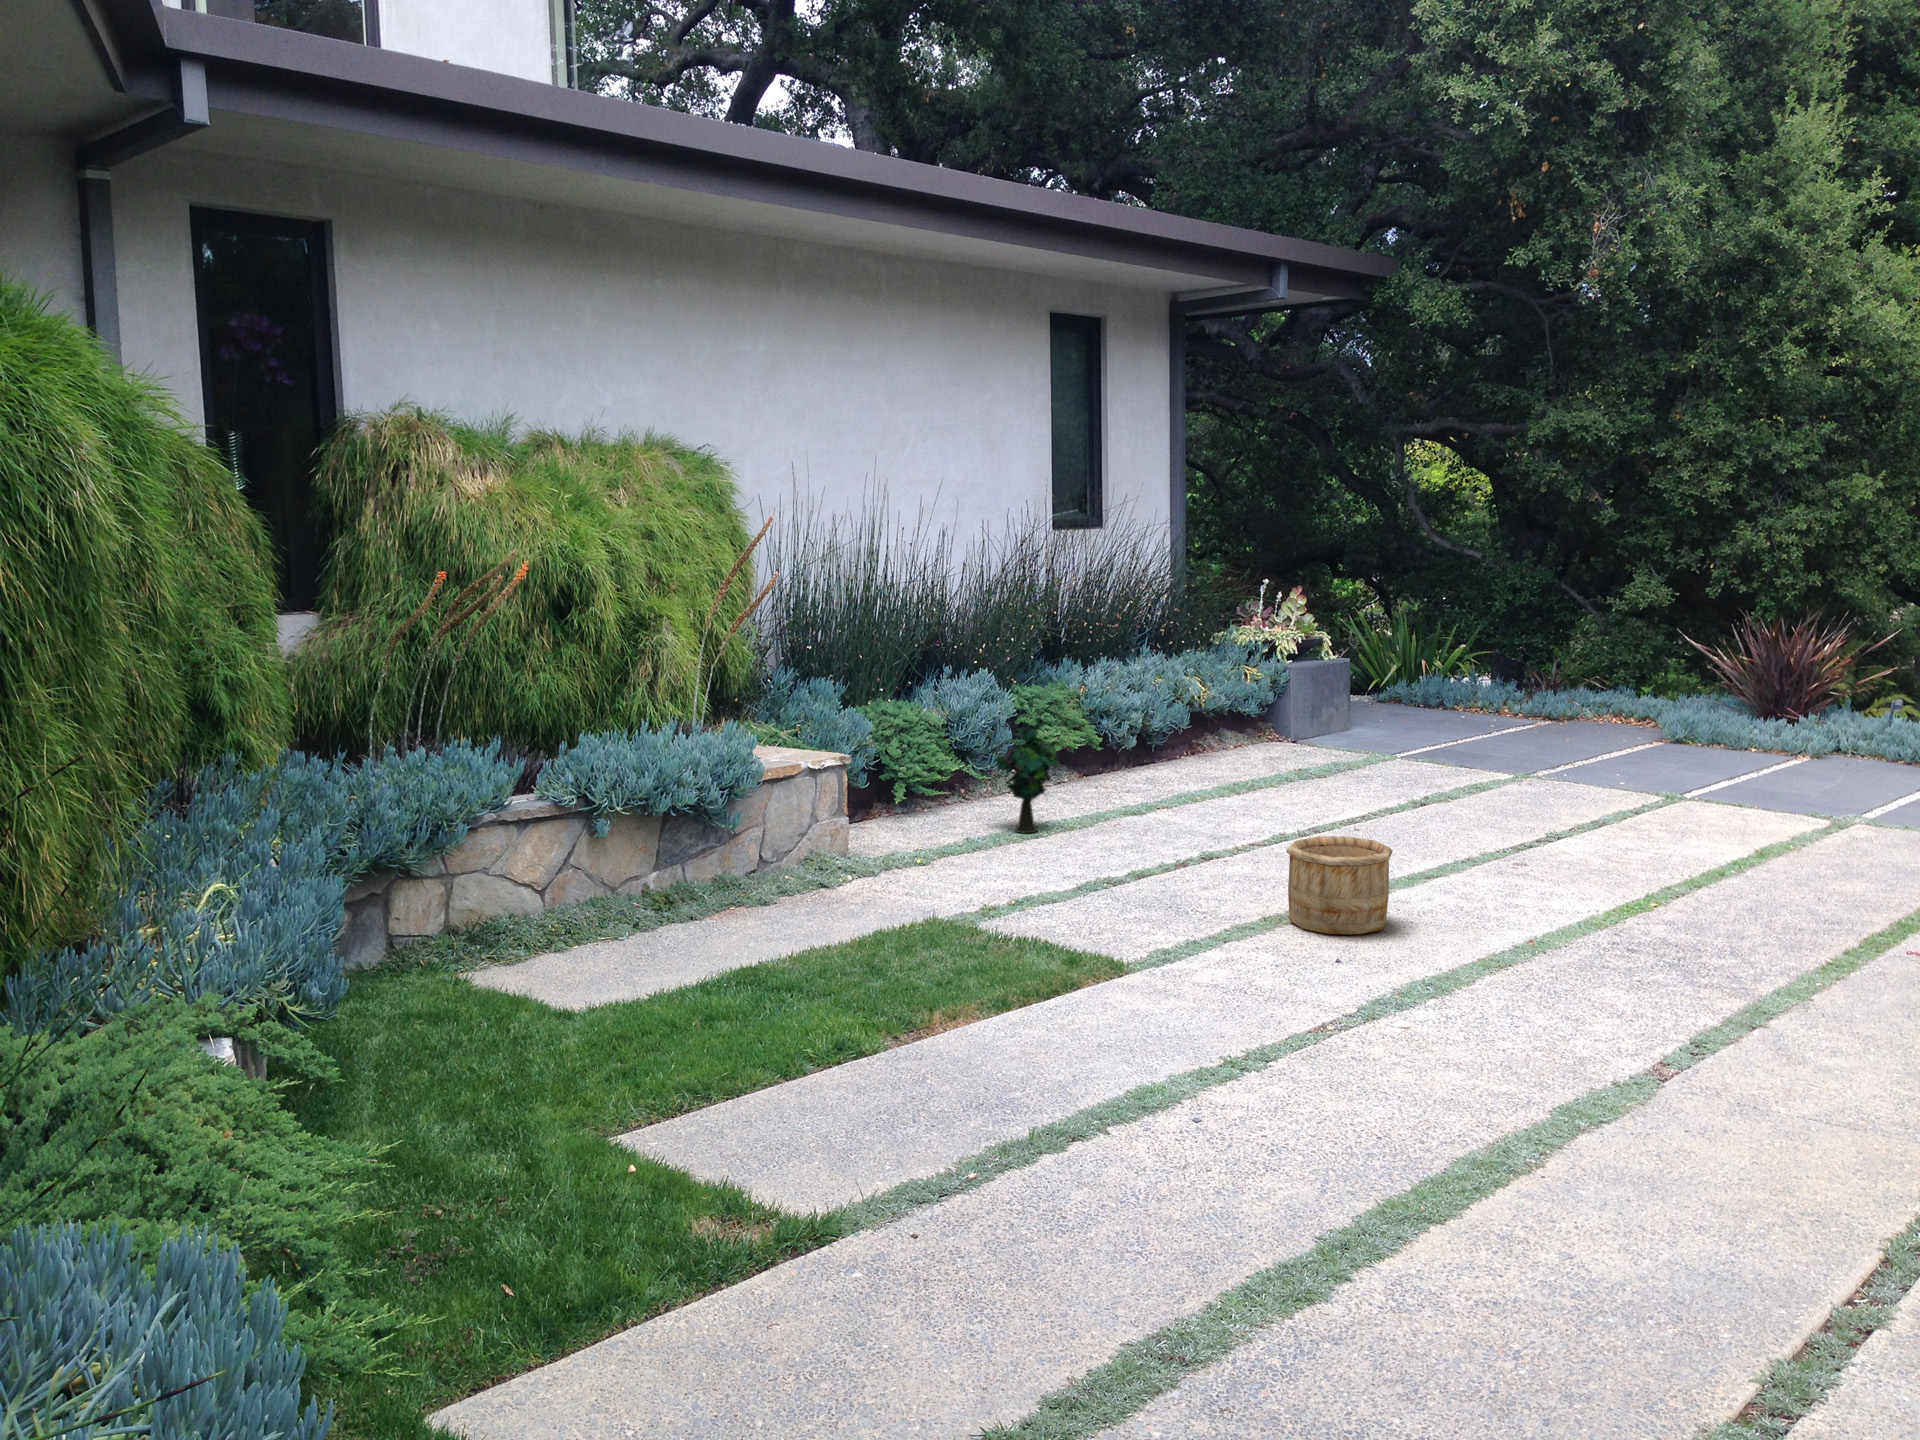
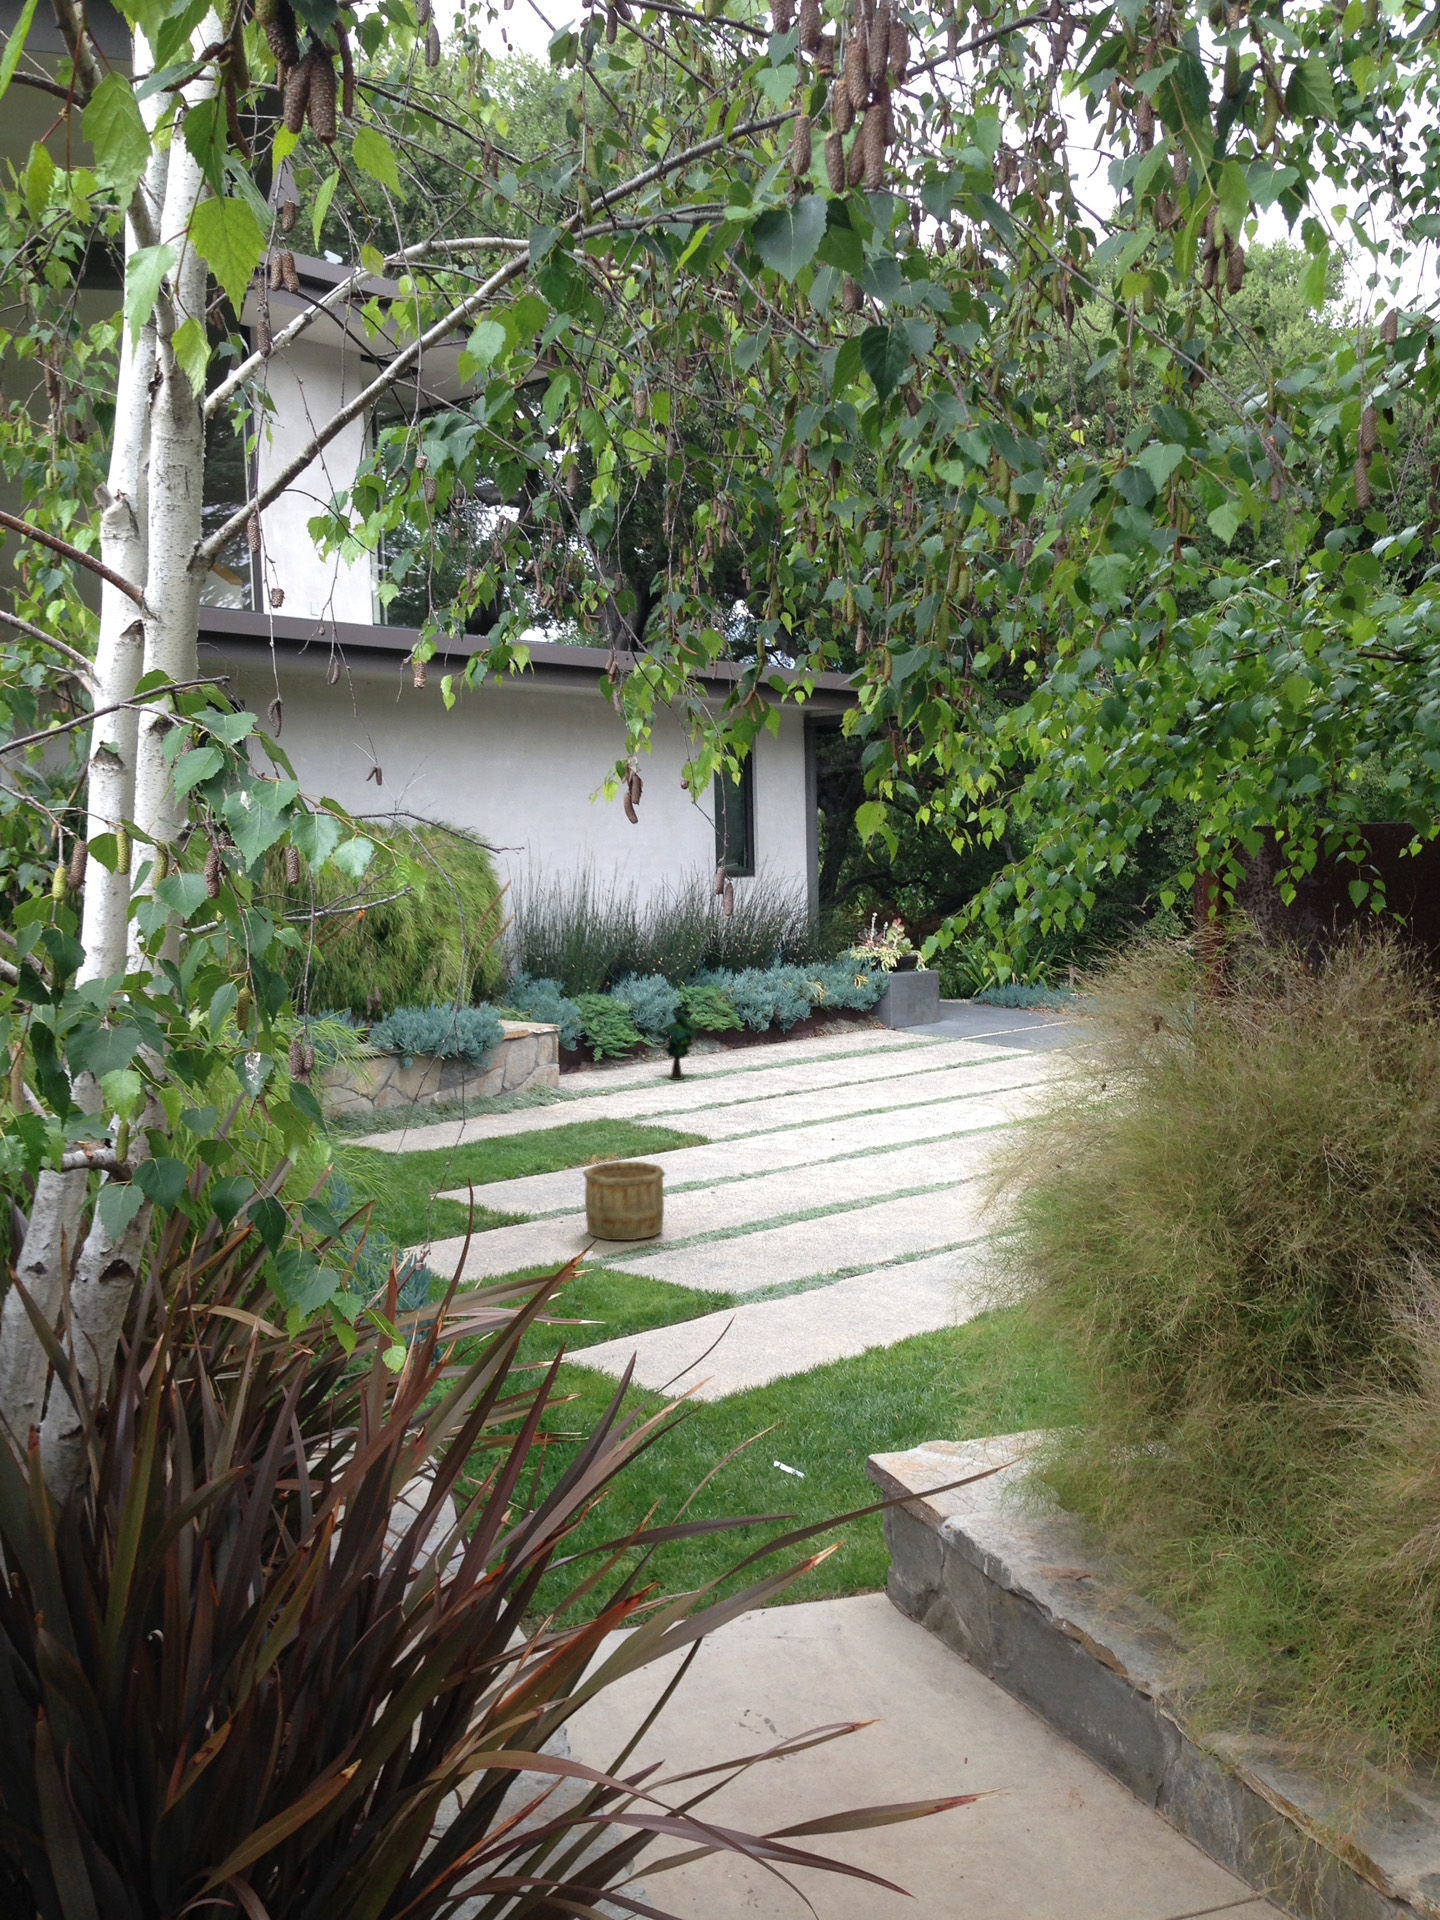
wooden bucket: present [1286,836,1392,934] -> present [583,1161,665,1240]

